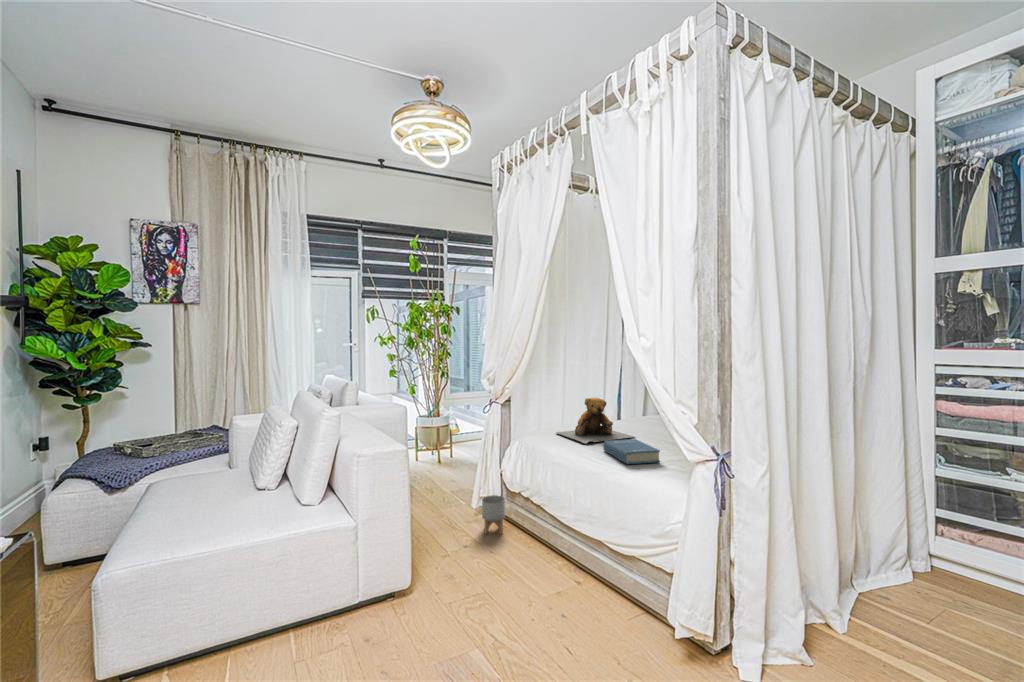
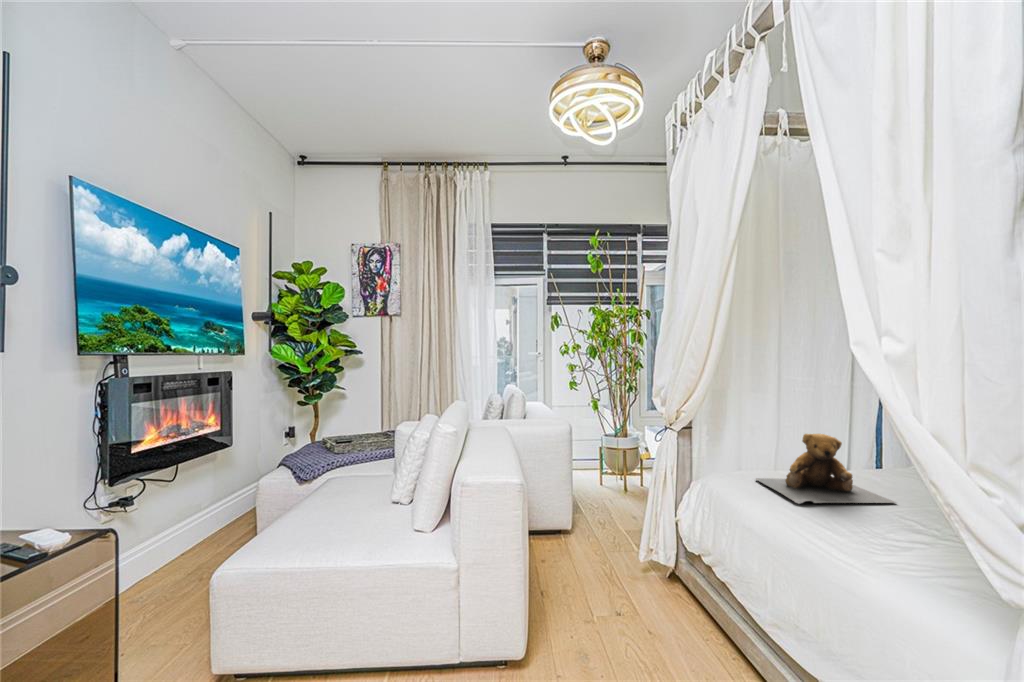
hardback book: present [603,439,660,464] -> none [828,505,940,562]
planter: present [482,495,505,534] -> none [648,550,680,605]

